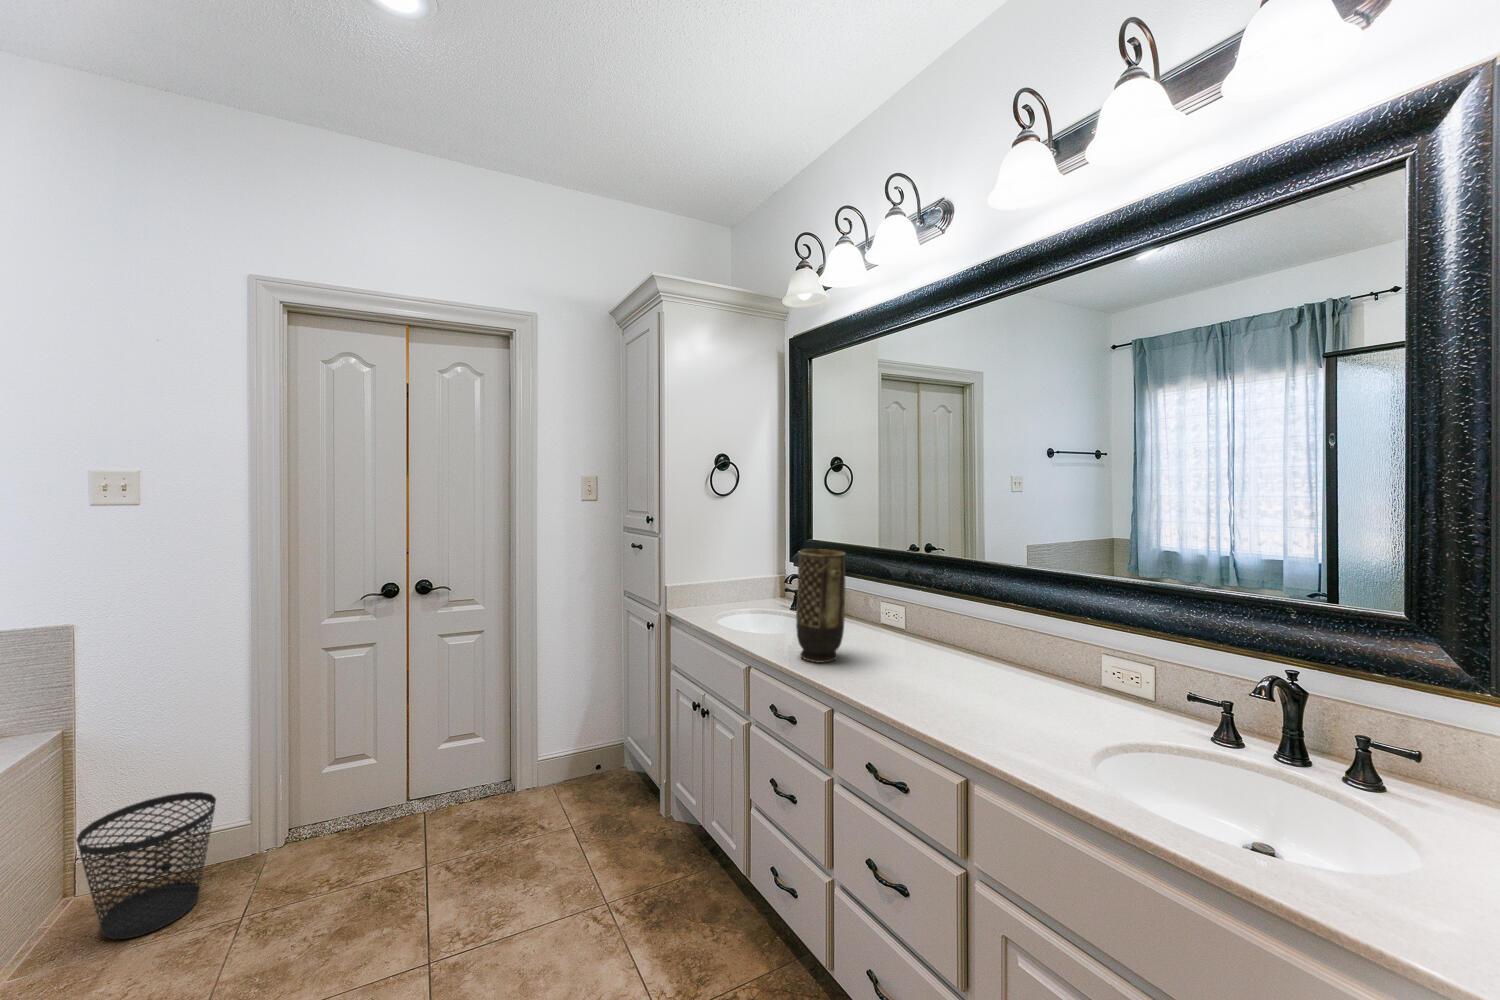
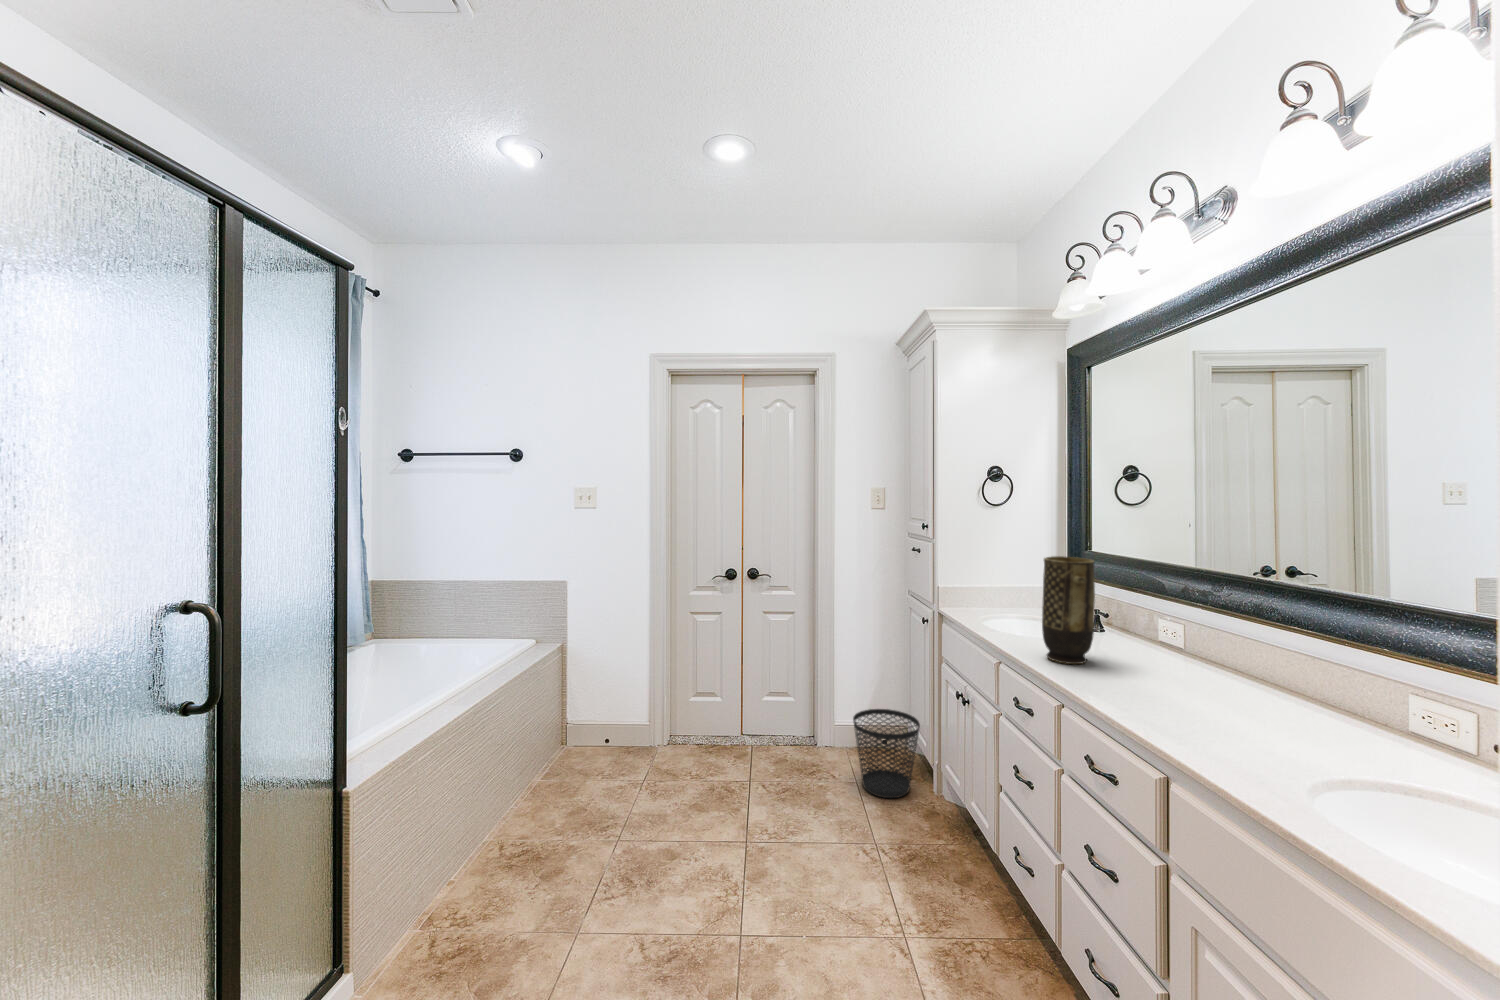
wastebasket: present [76,792,216,939] -> present [853,709,920,798]

